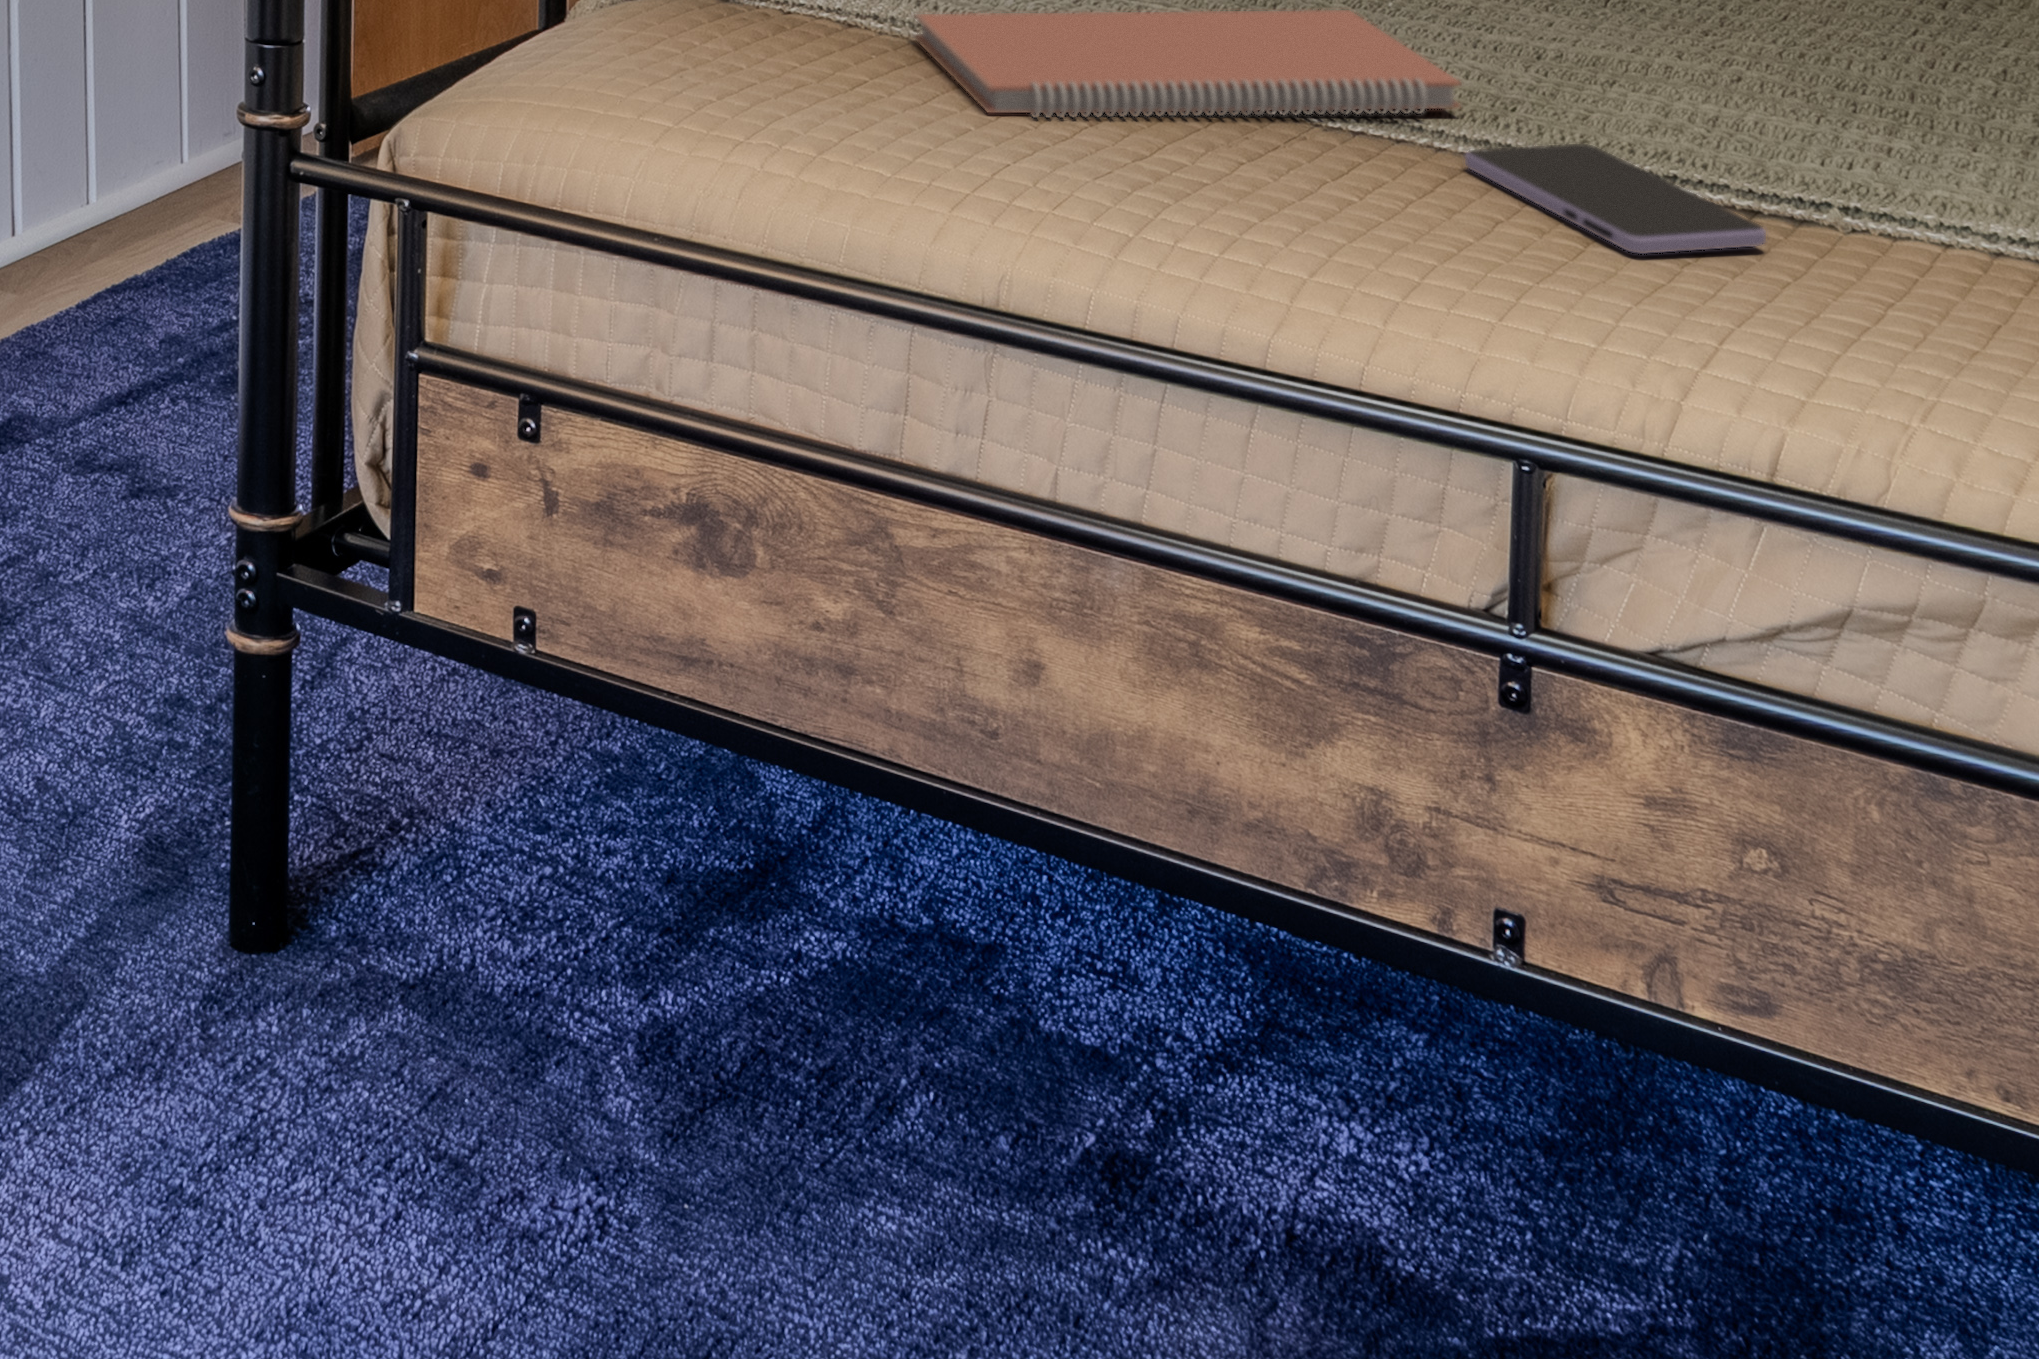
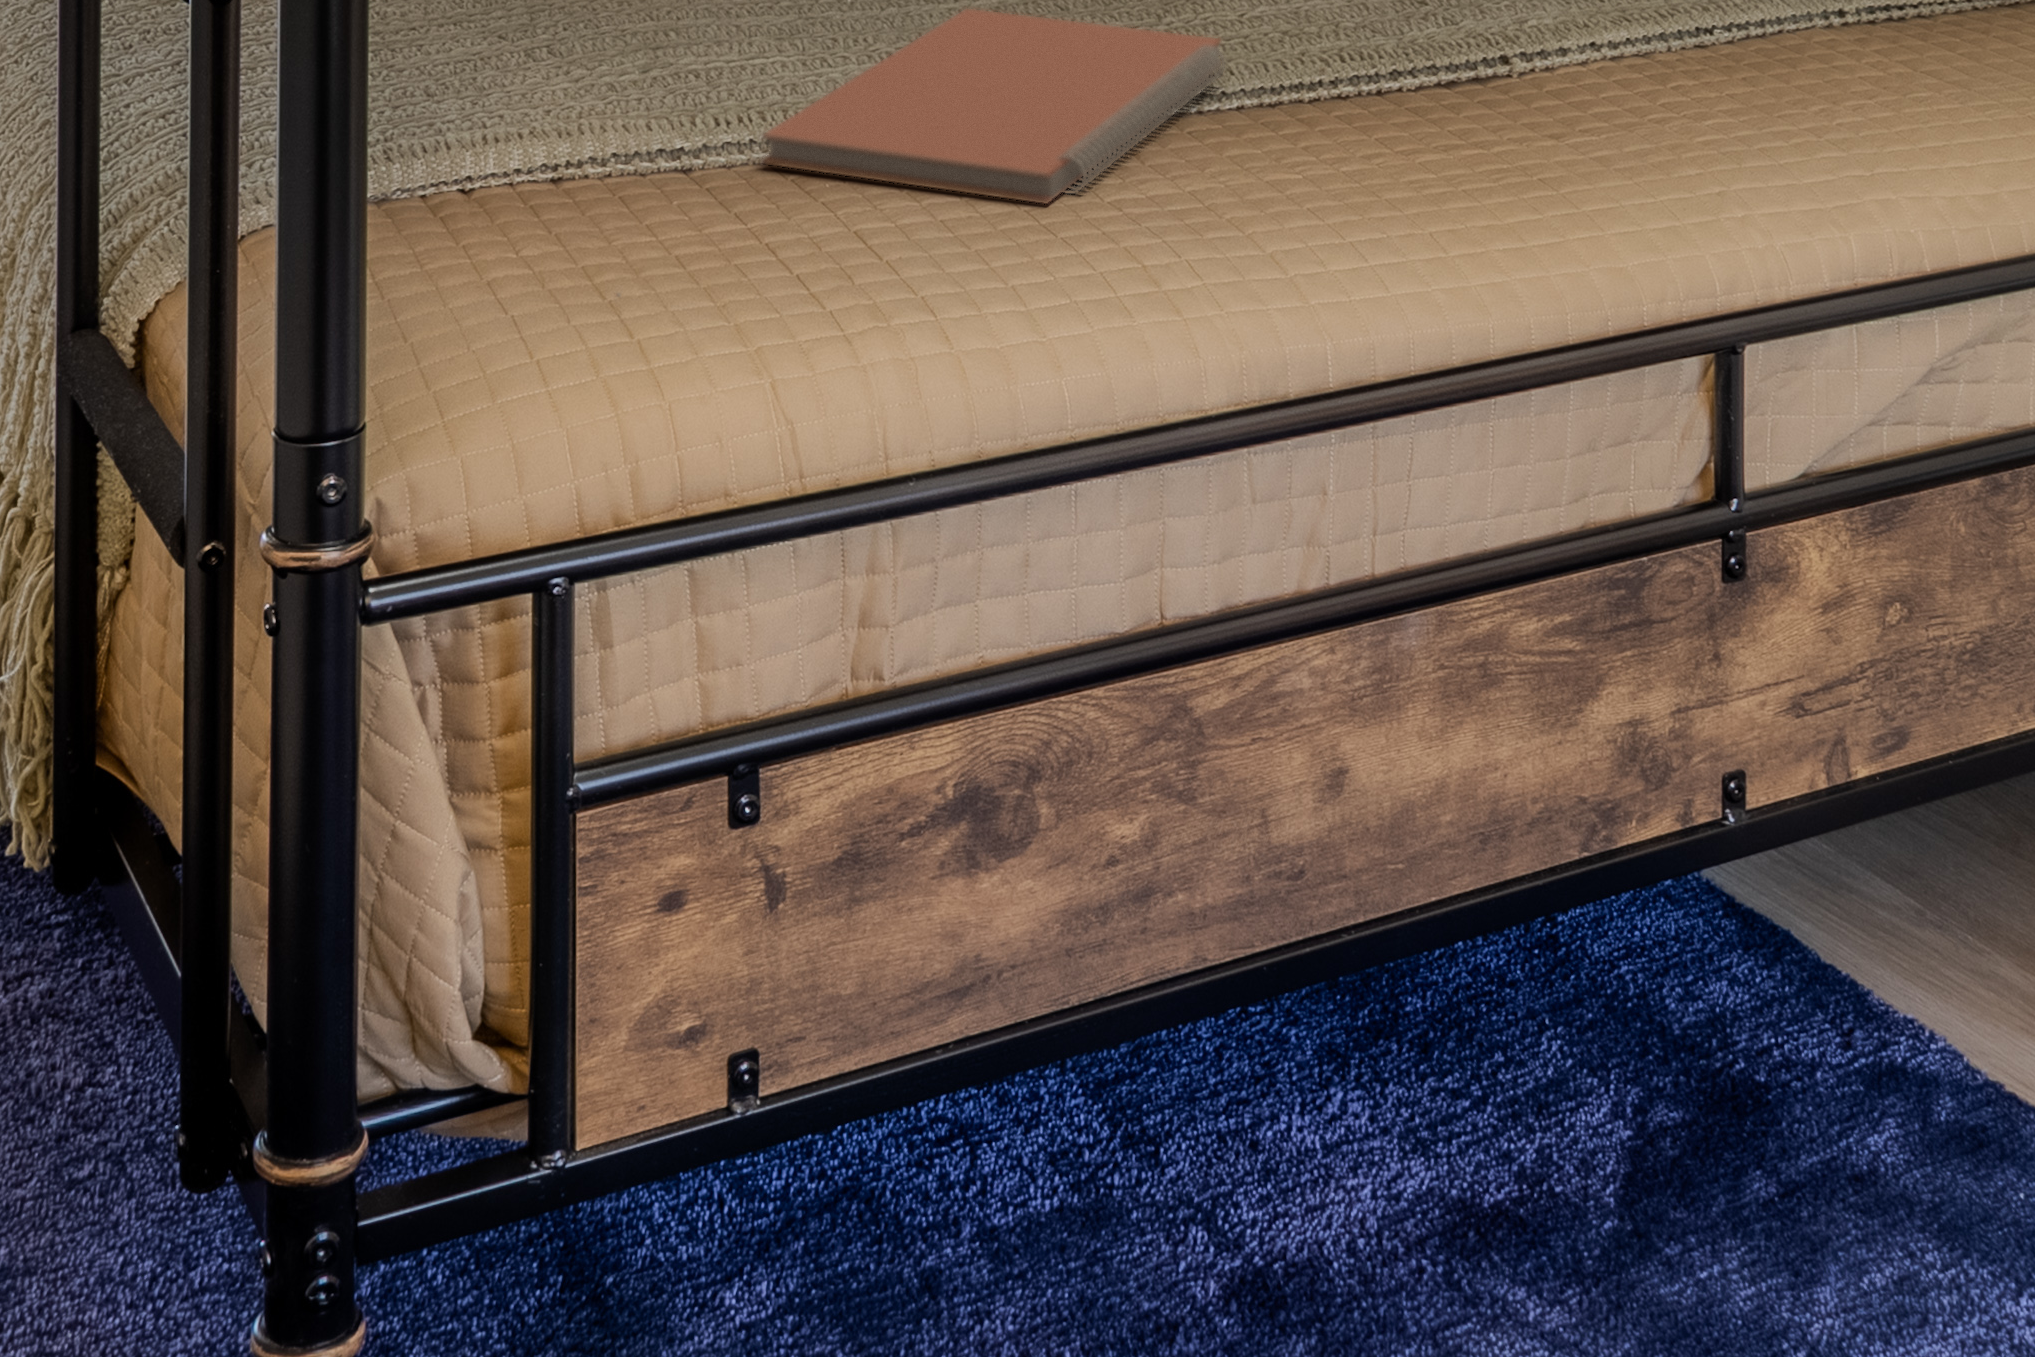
smartphone: present [1465,144,1766,254] -> none [1363,58,1649,128]

